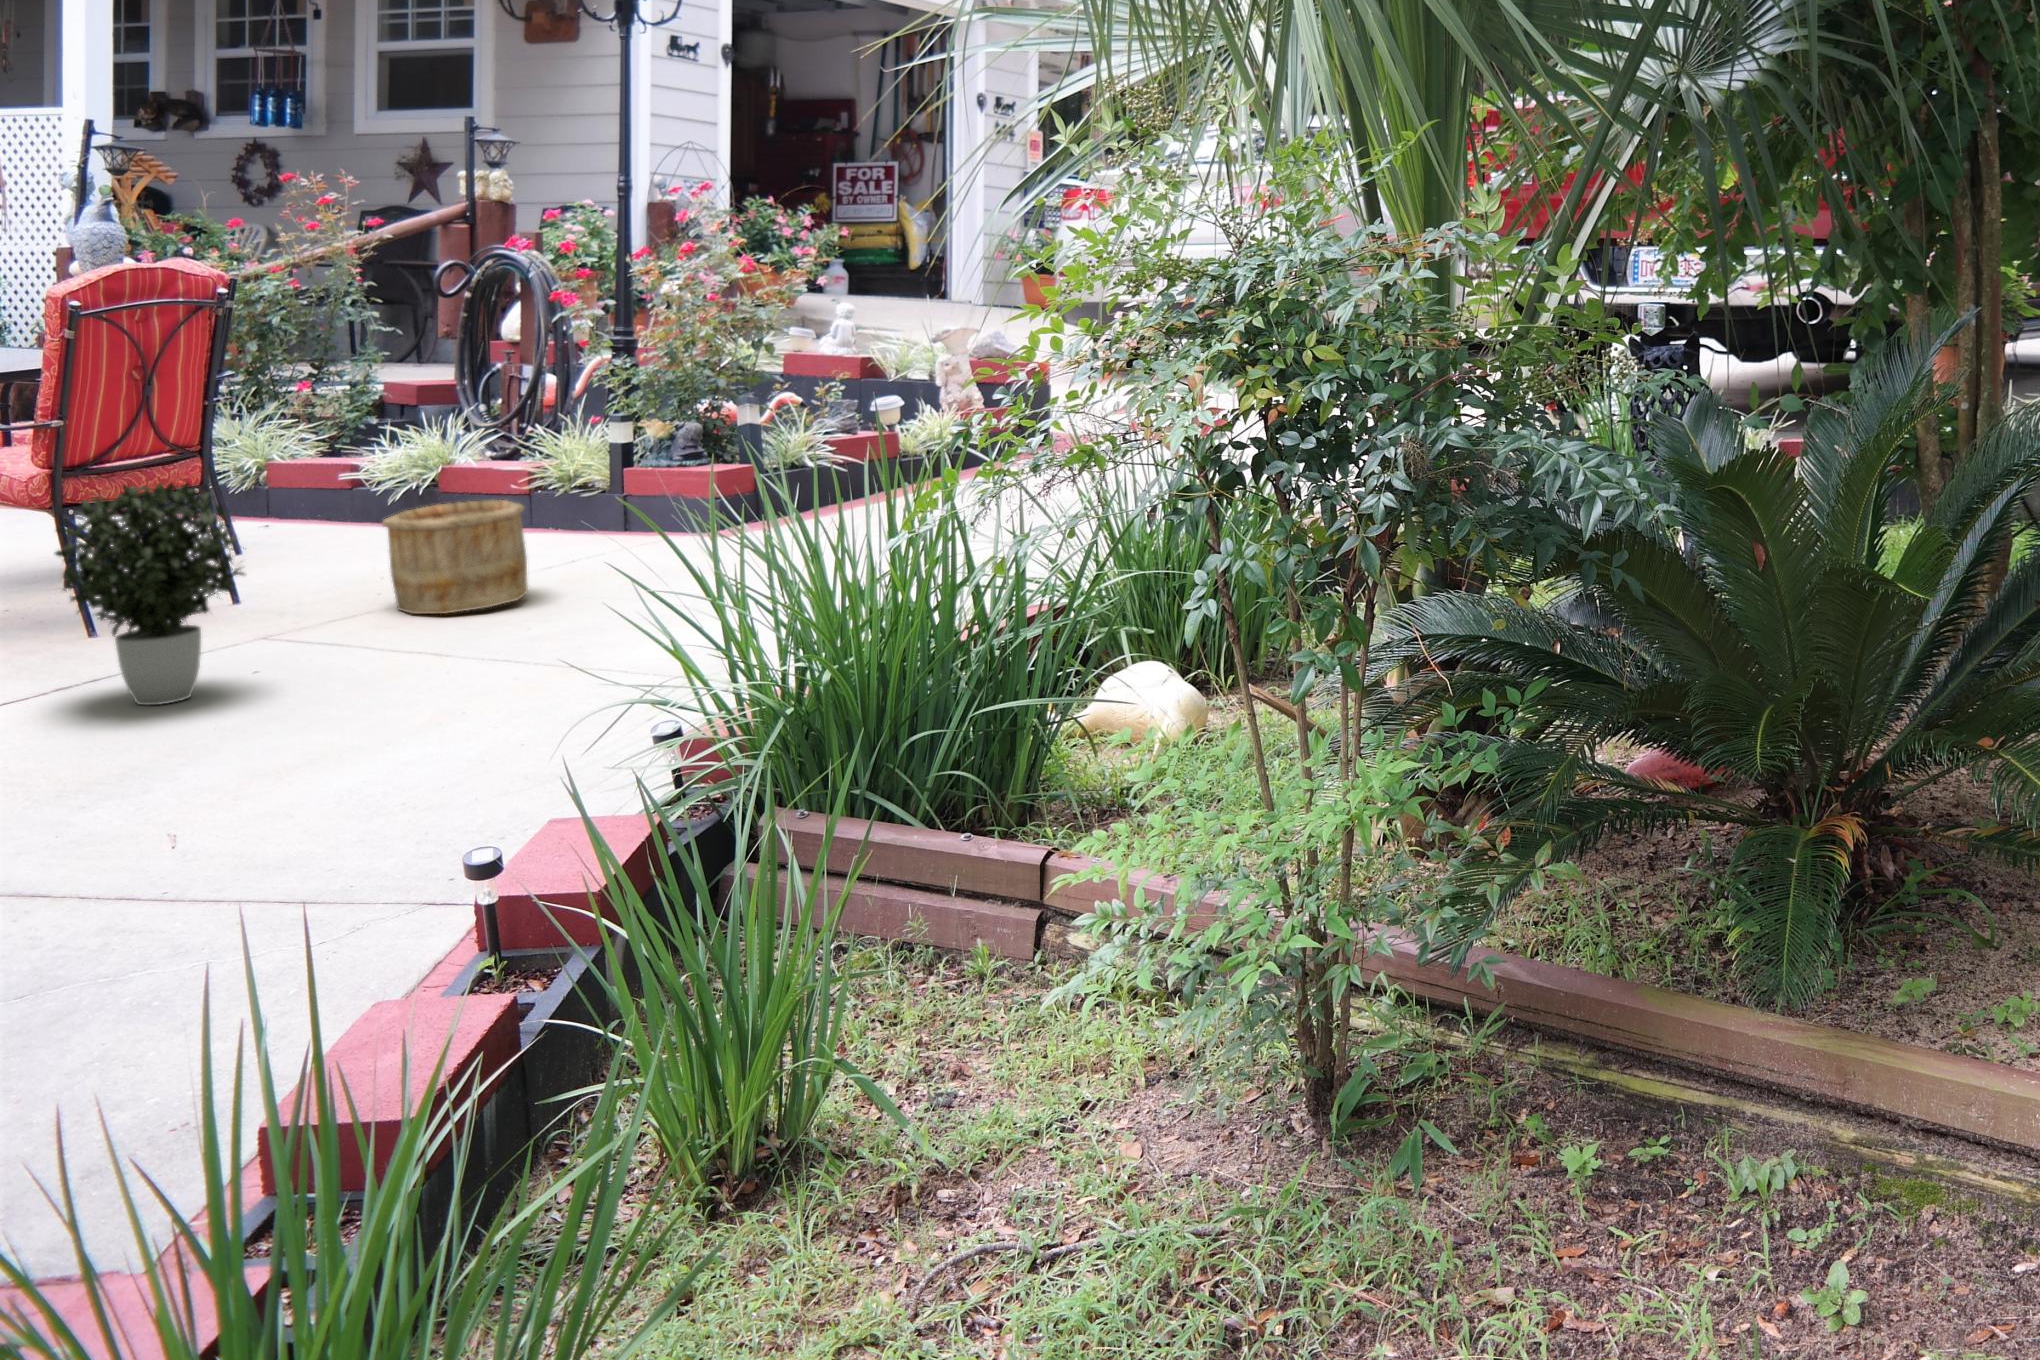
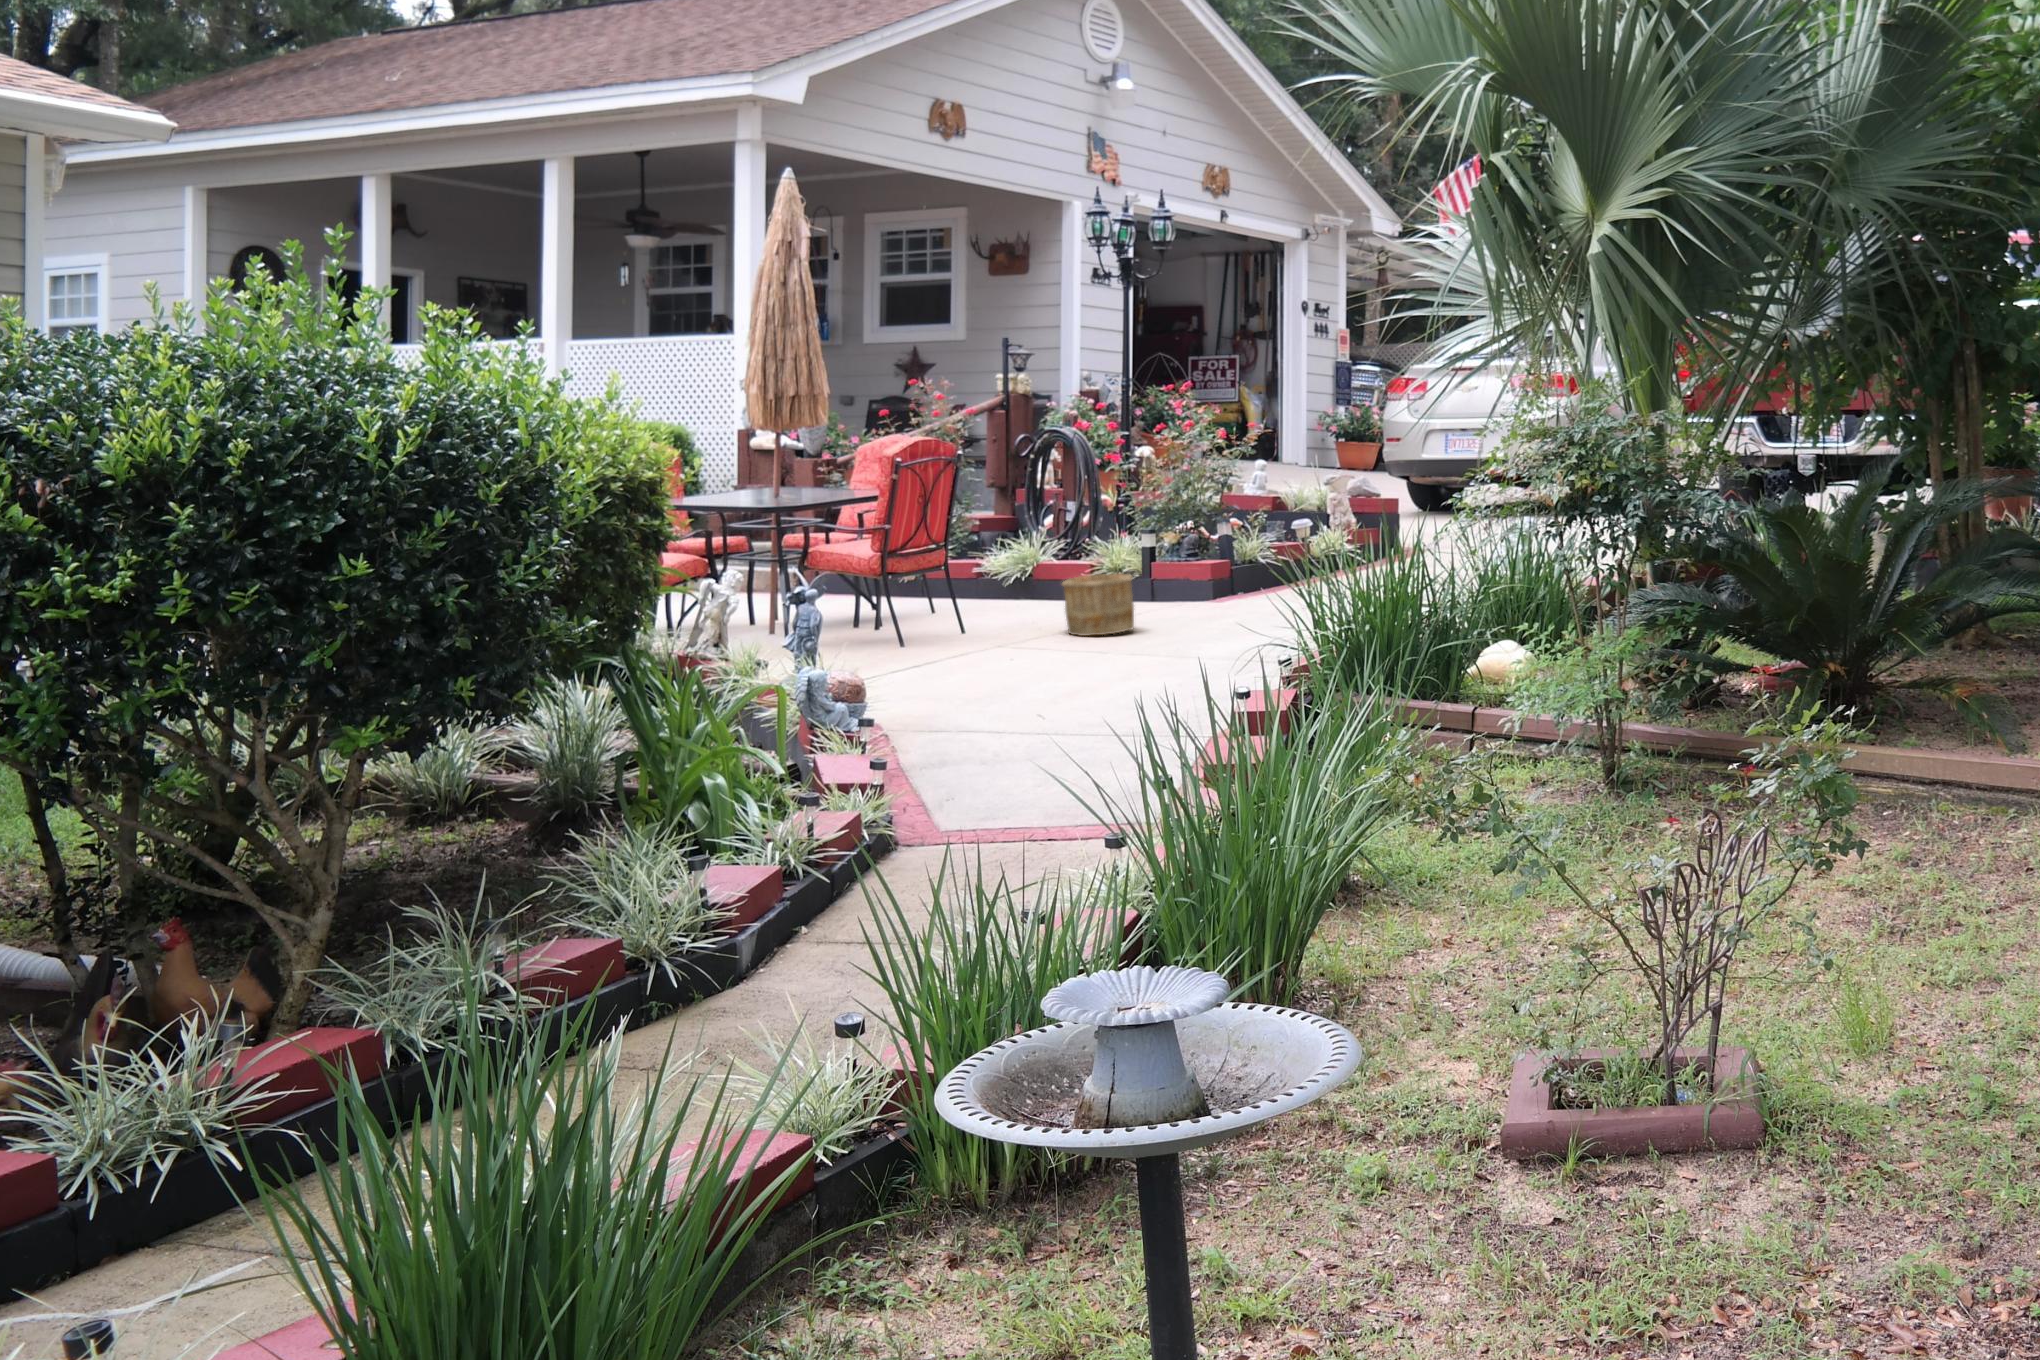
potted plant: present [54,483,245,705] -> none [951,550,1036,666]

